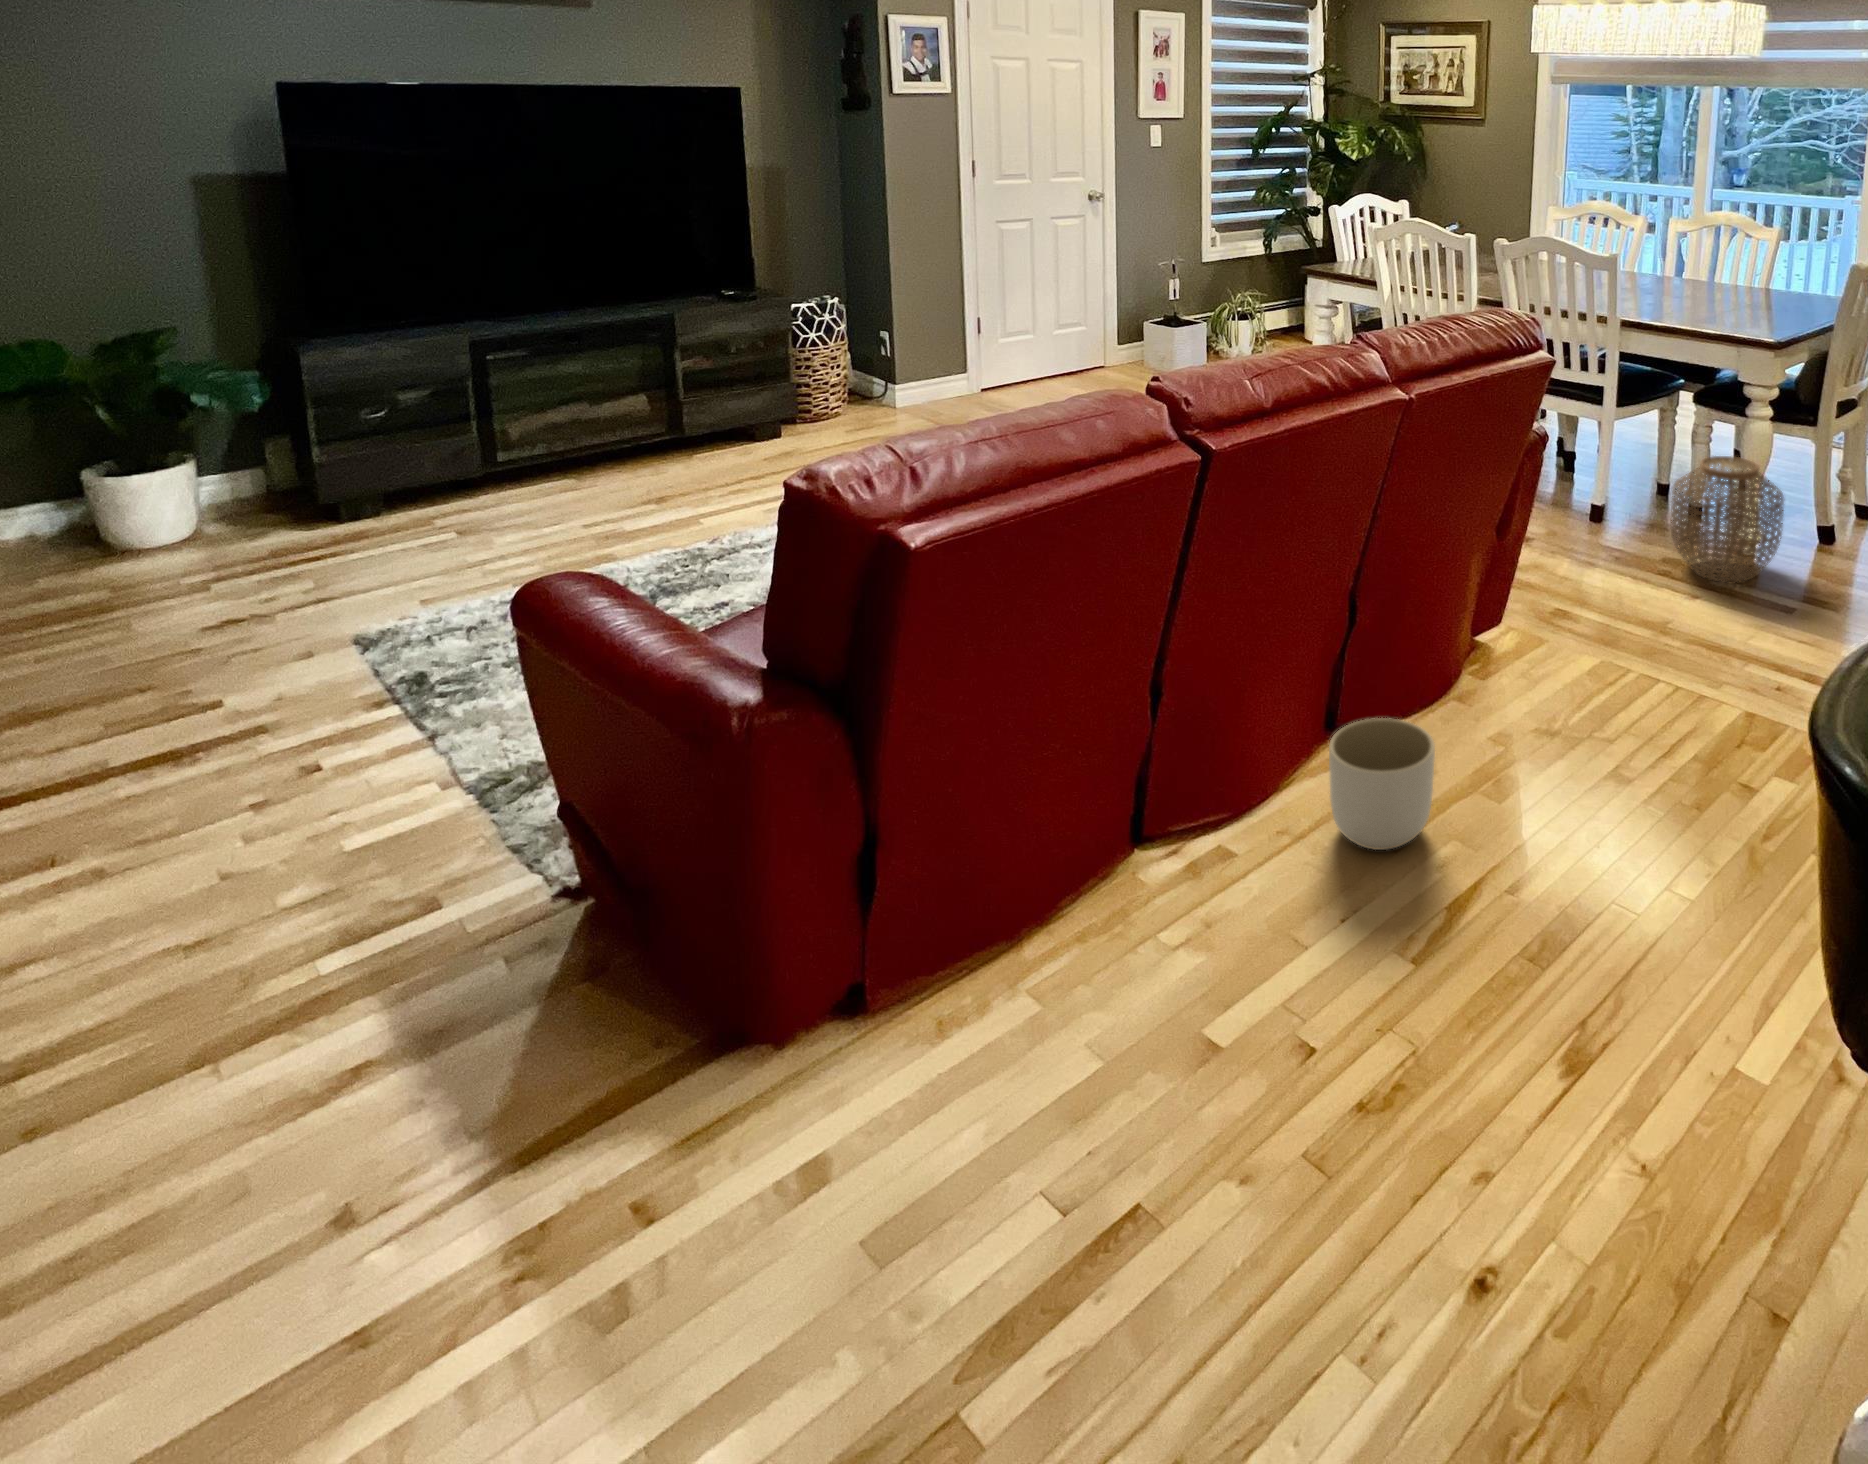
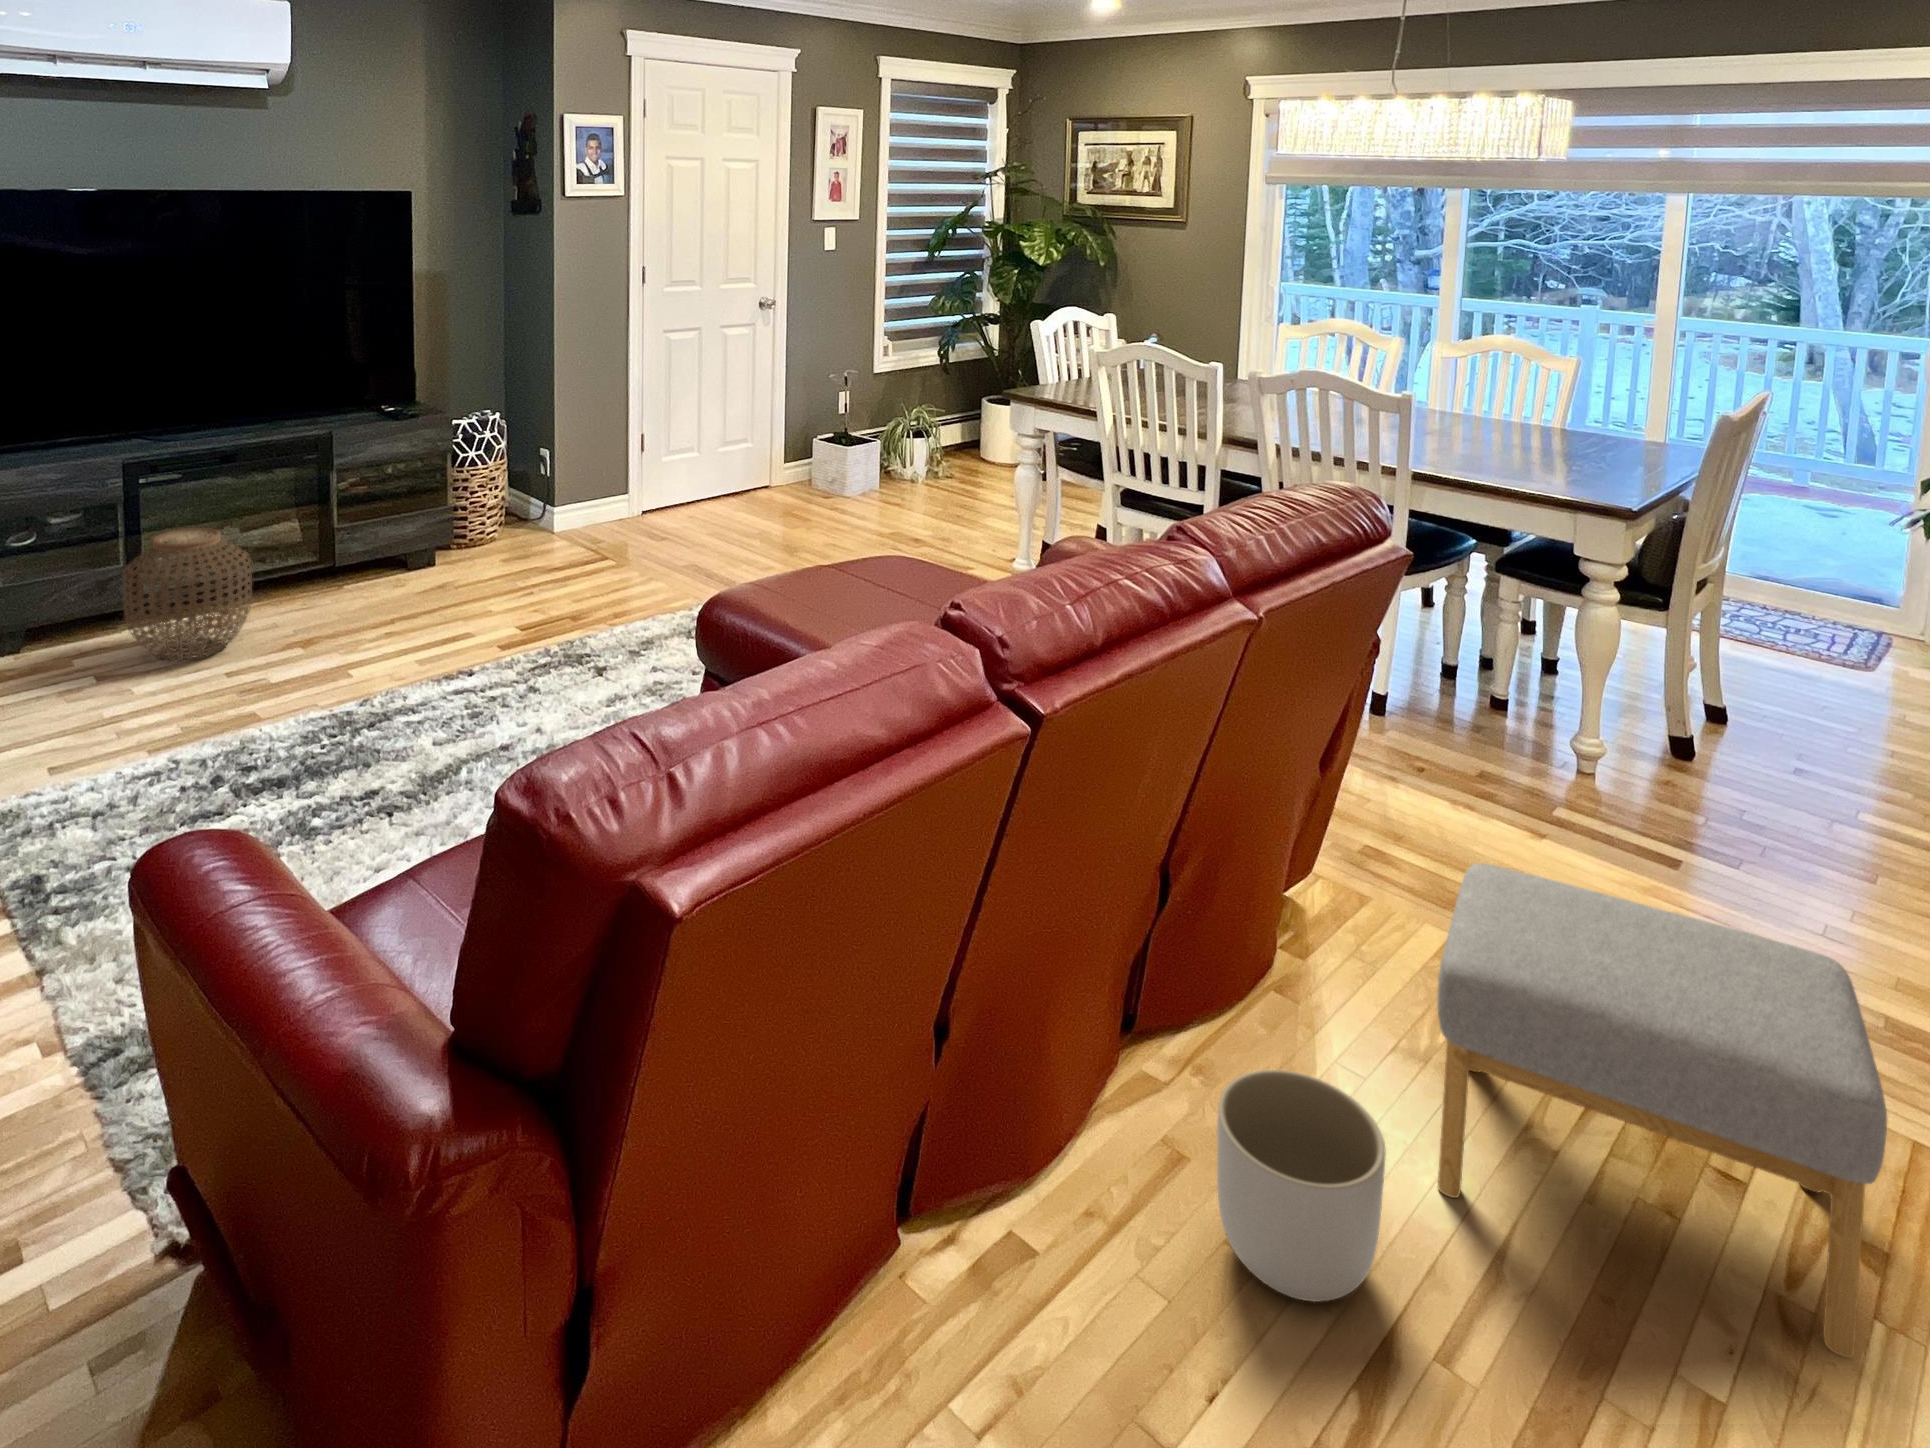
woven basket: present [1671,456,1784,582] -> present [123,528,252,660]
footstool: none [1492,588,1757,851] -> present [1437,863,1887,1358]

